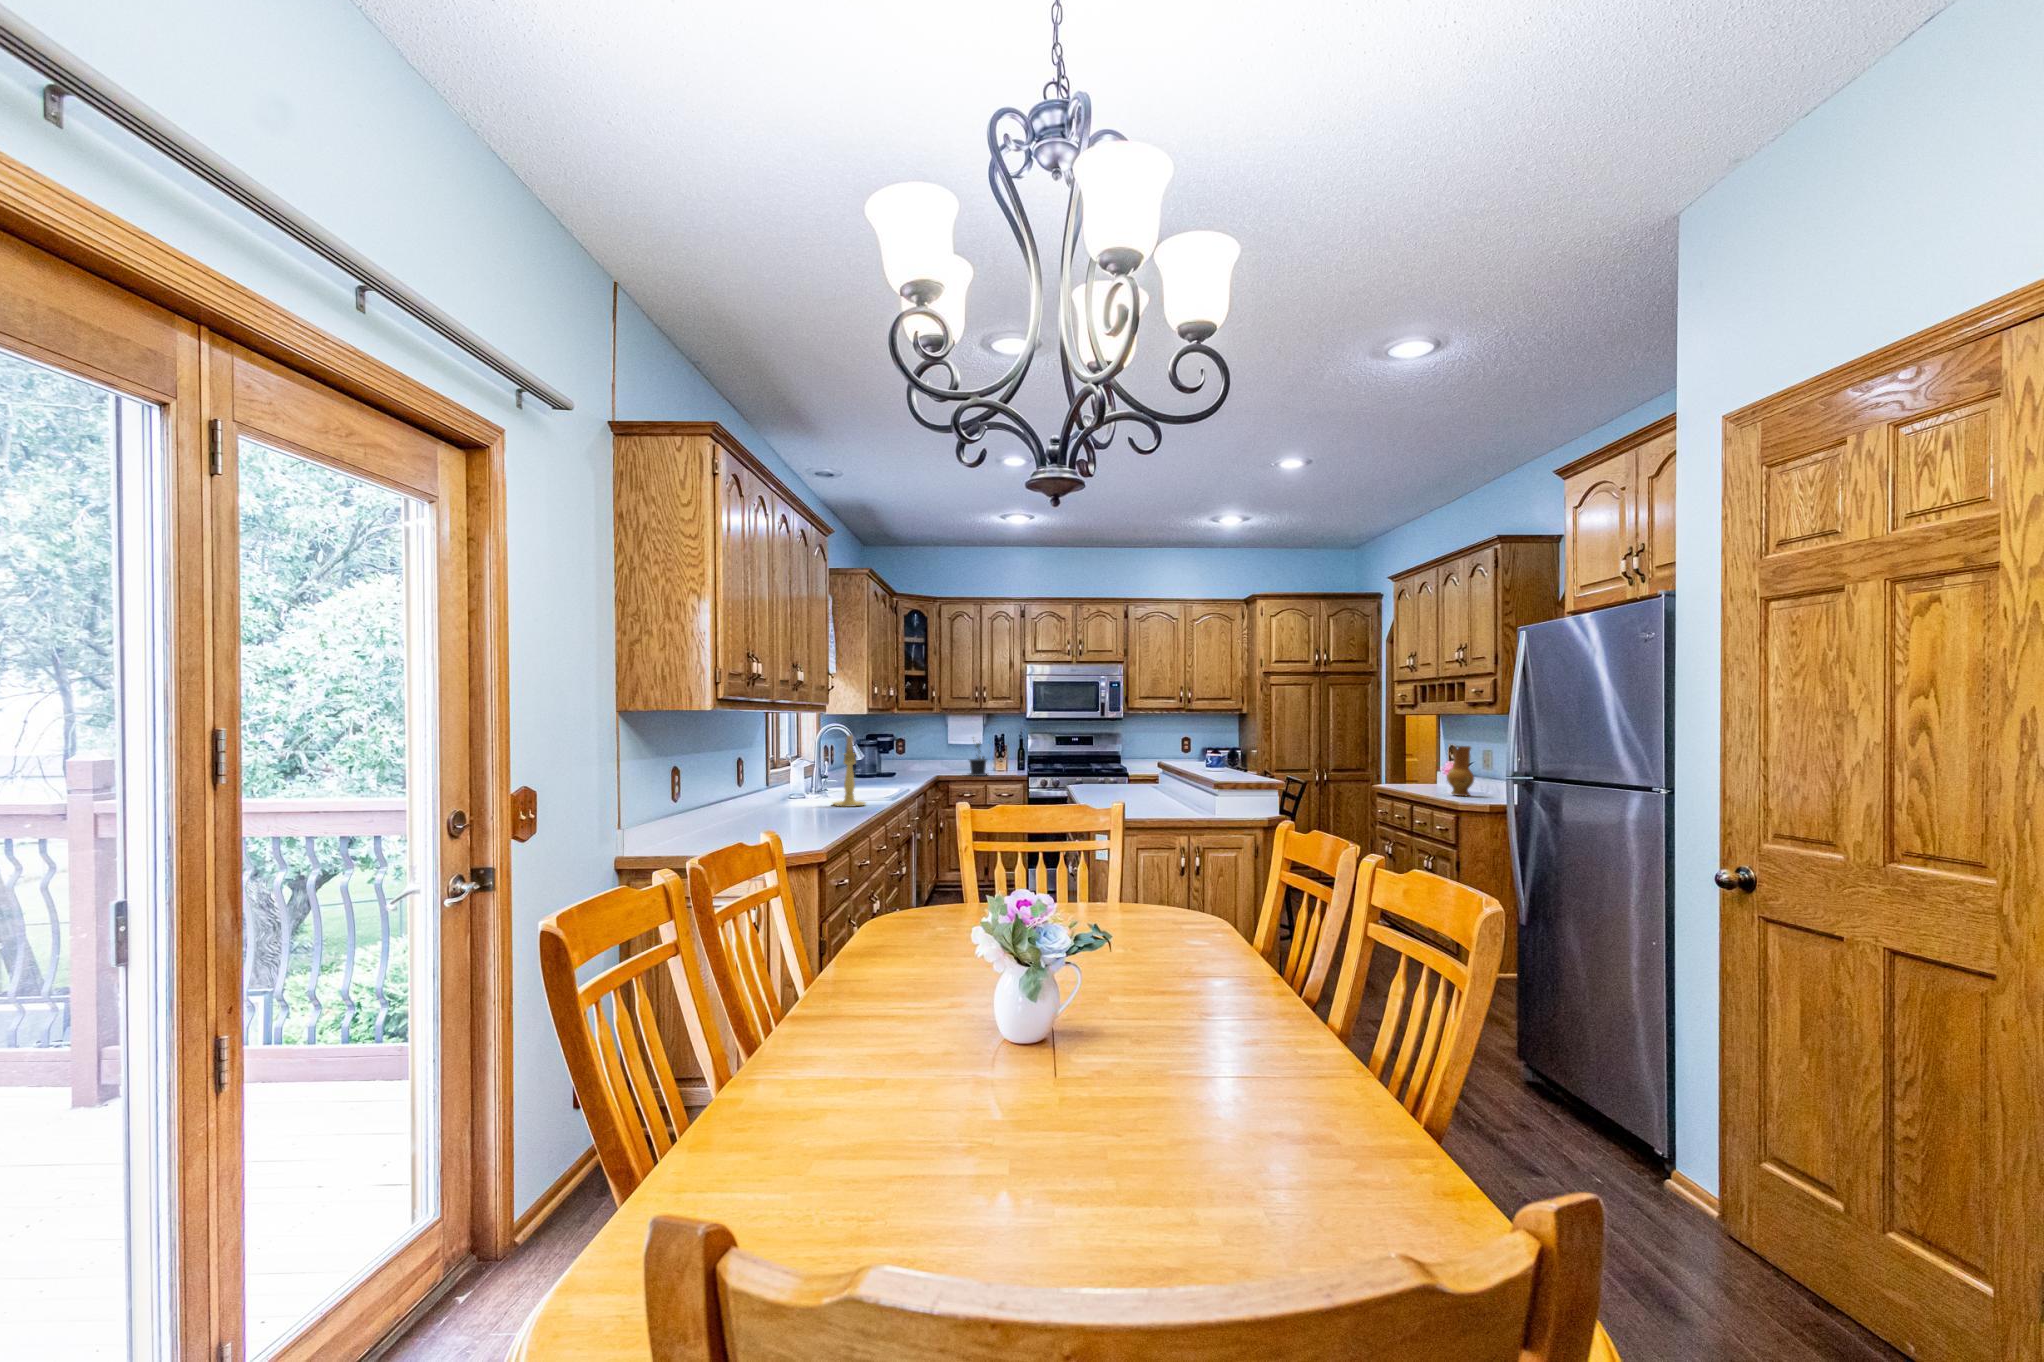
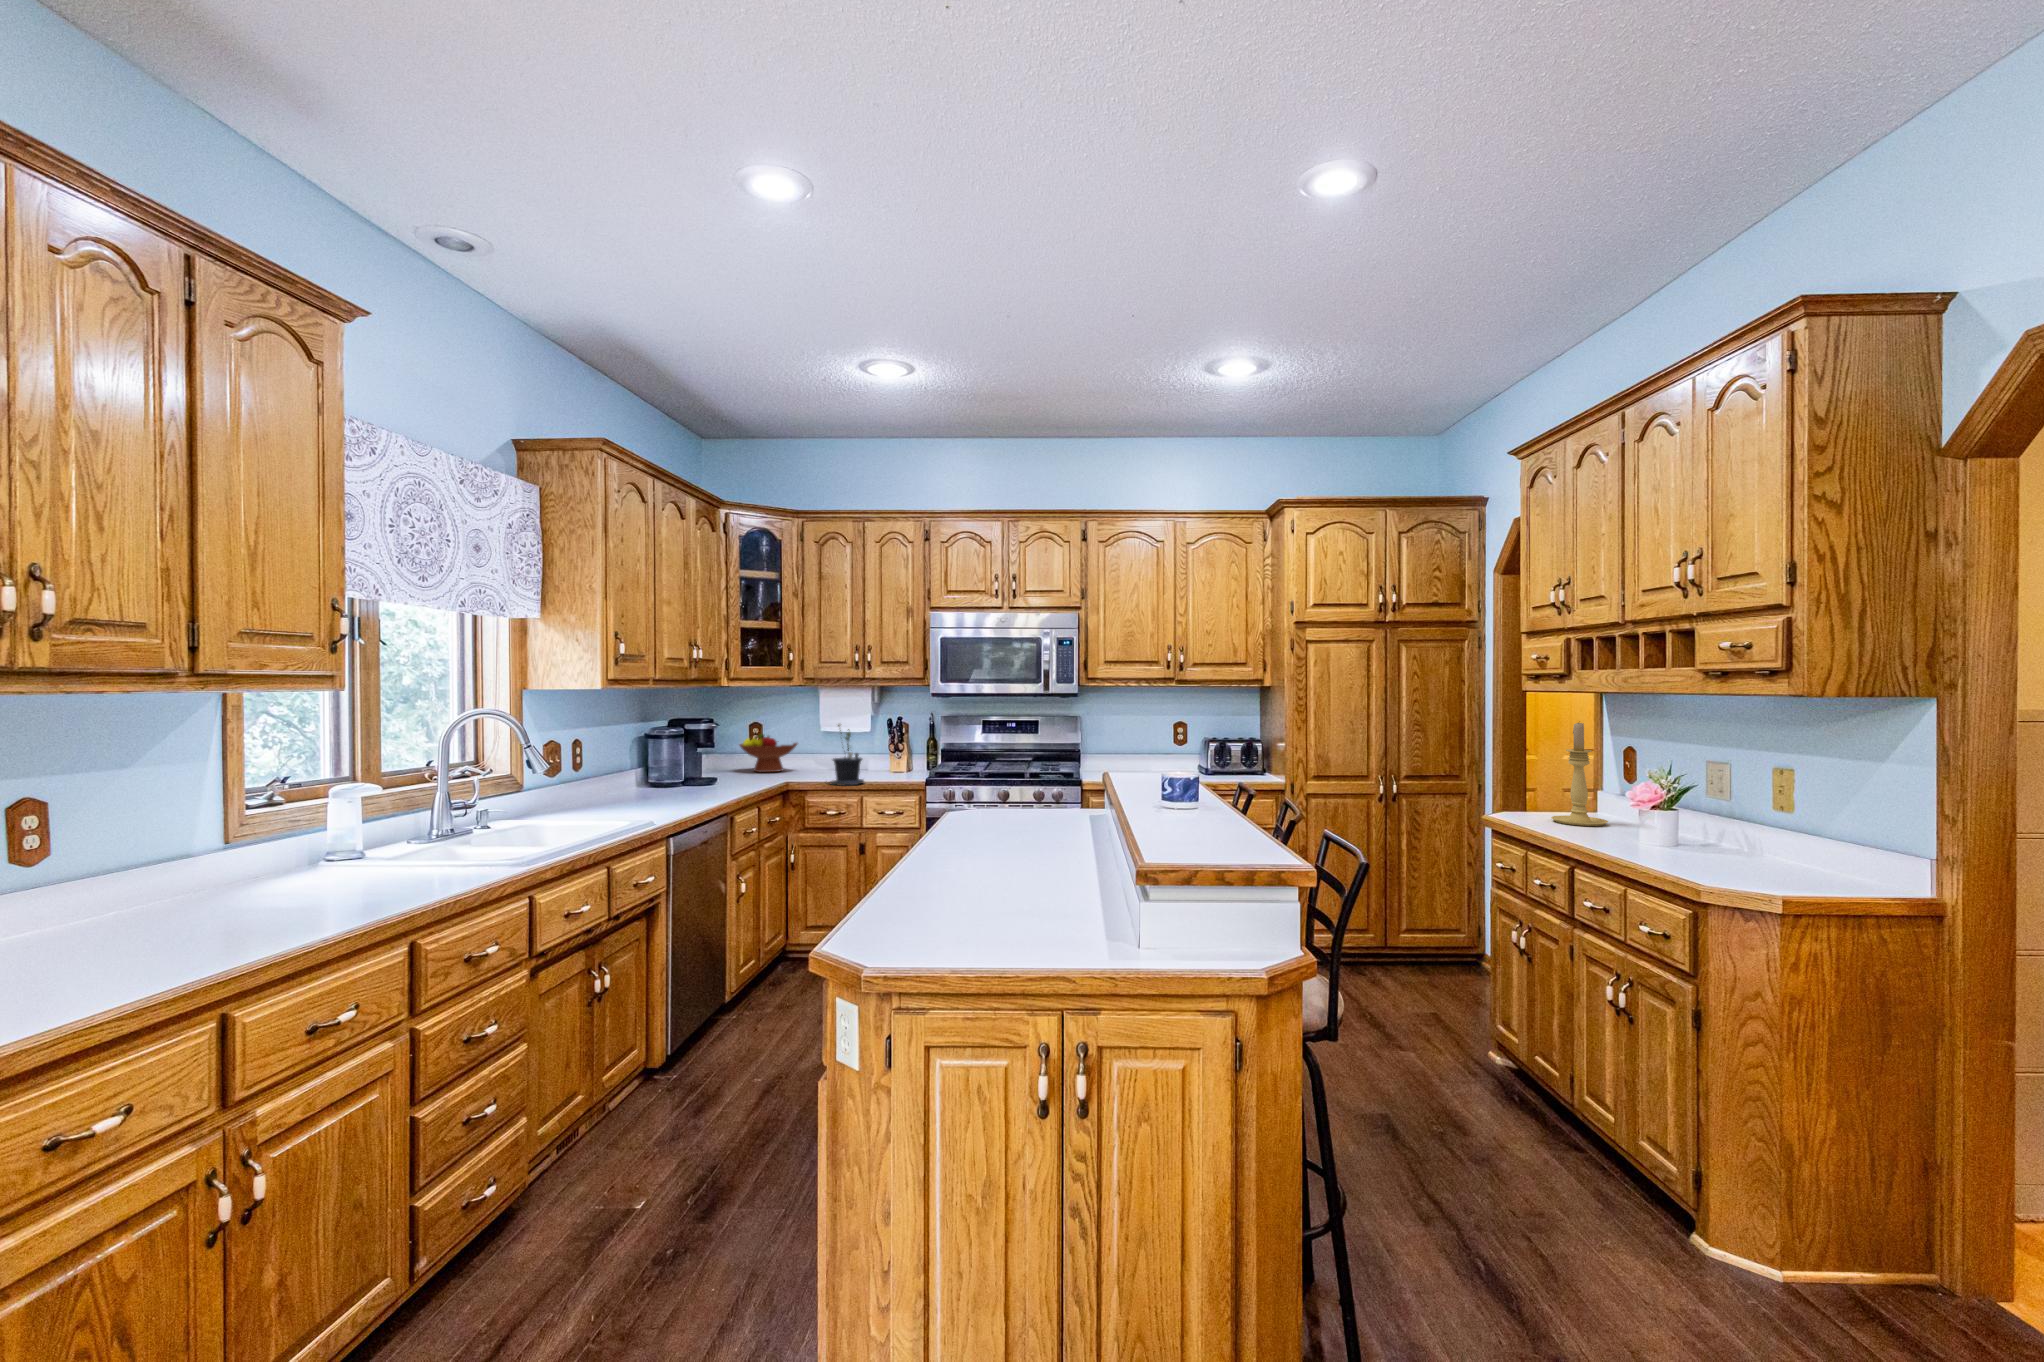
candle holder: present [833,735,865,807] -> present [1551,723,1608,826]
fruit bowl: none [893,745,931,771] -> present [740,734,797,772]
ceramic jug: present [1447,746,1474,796] -> none [1653,757,1714,863]

